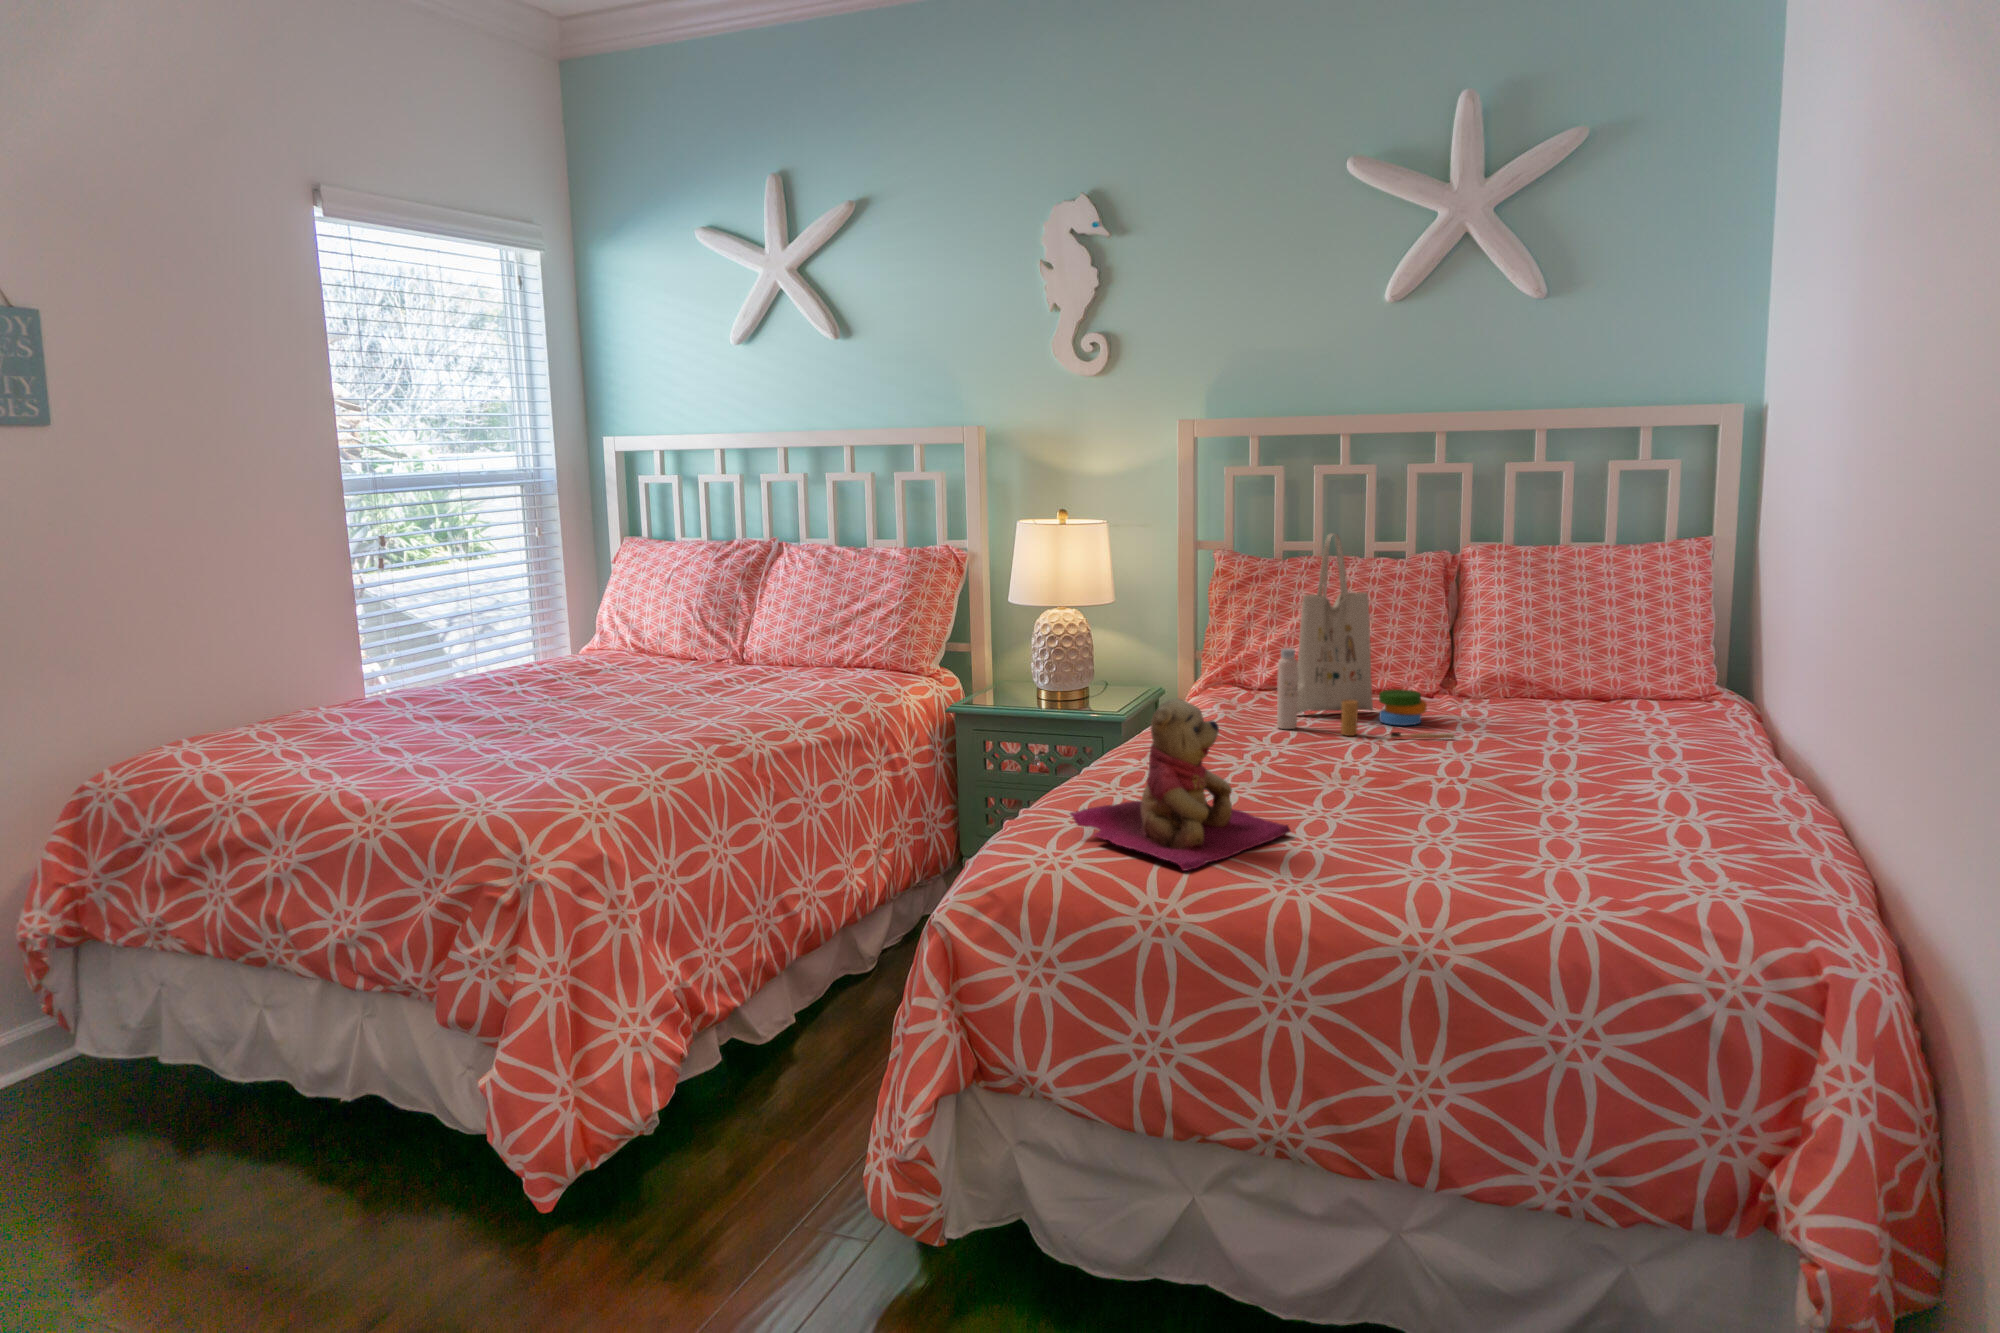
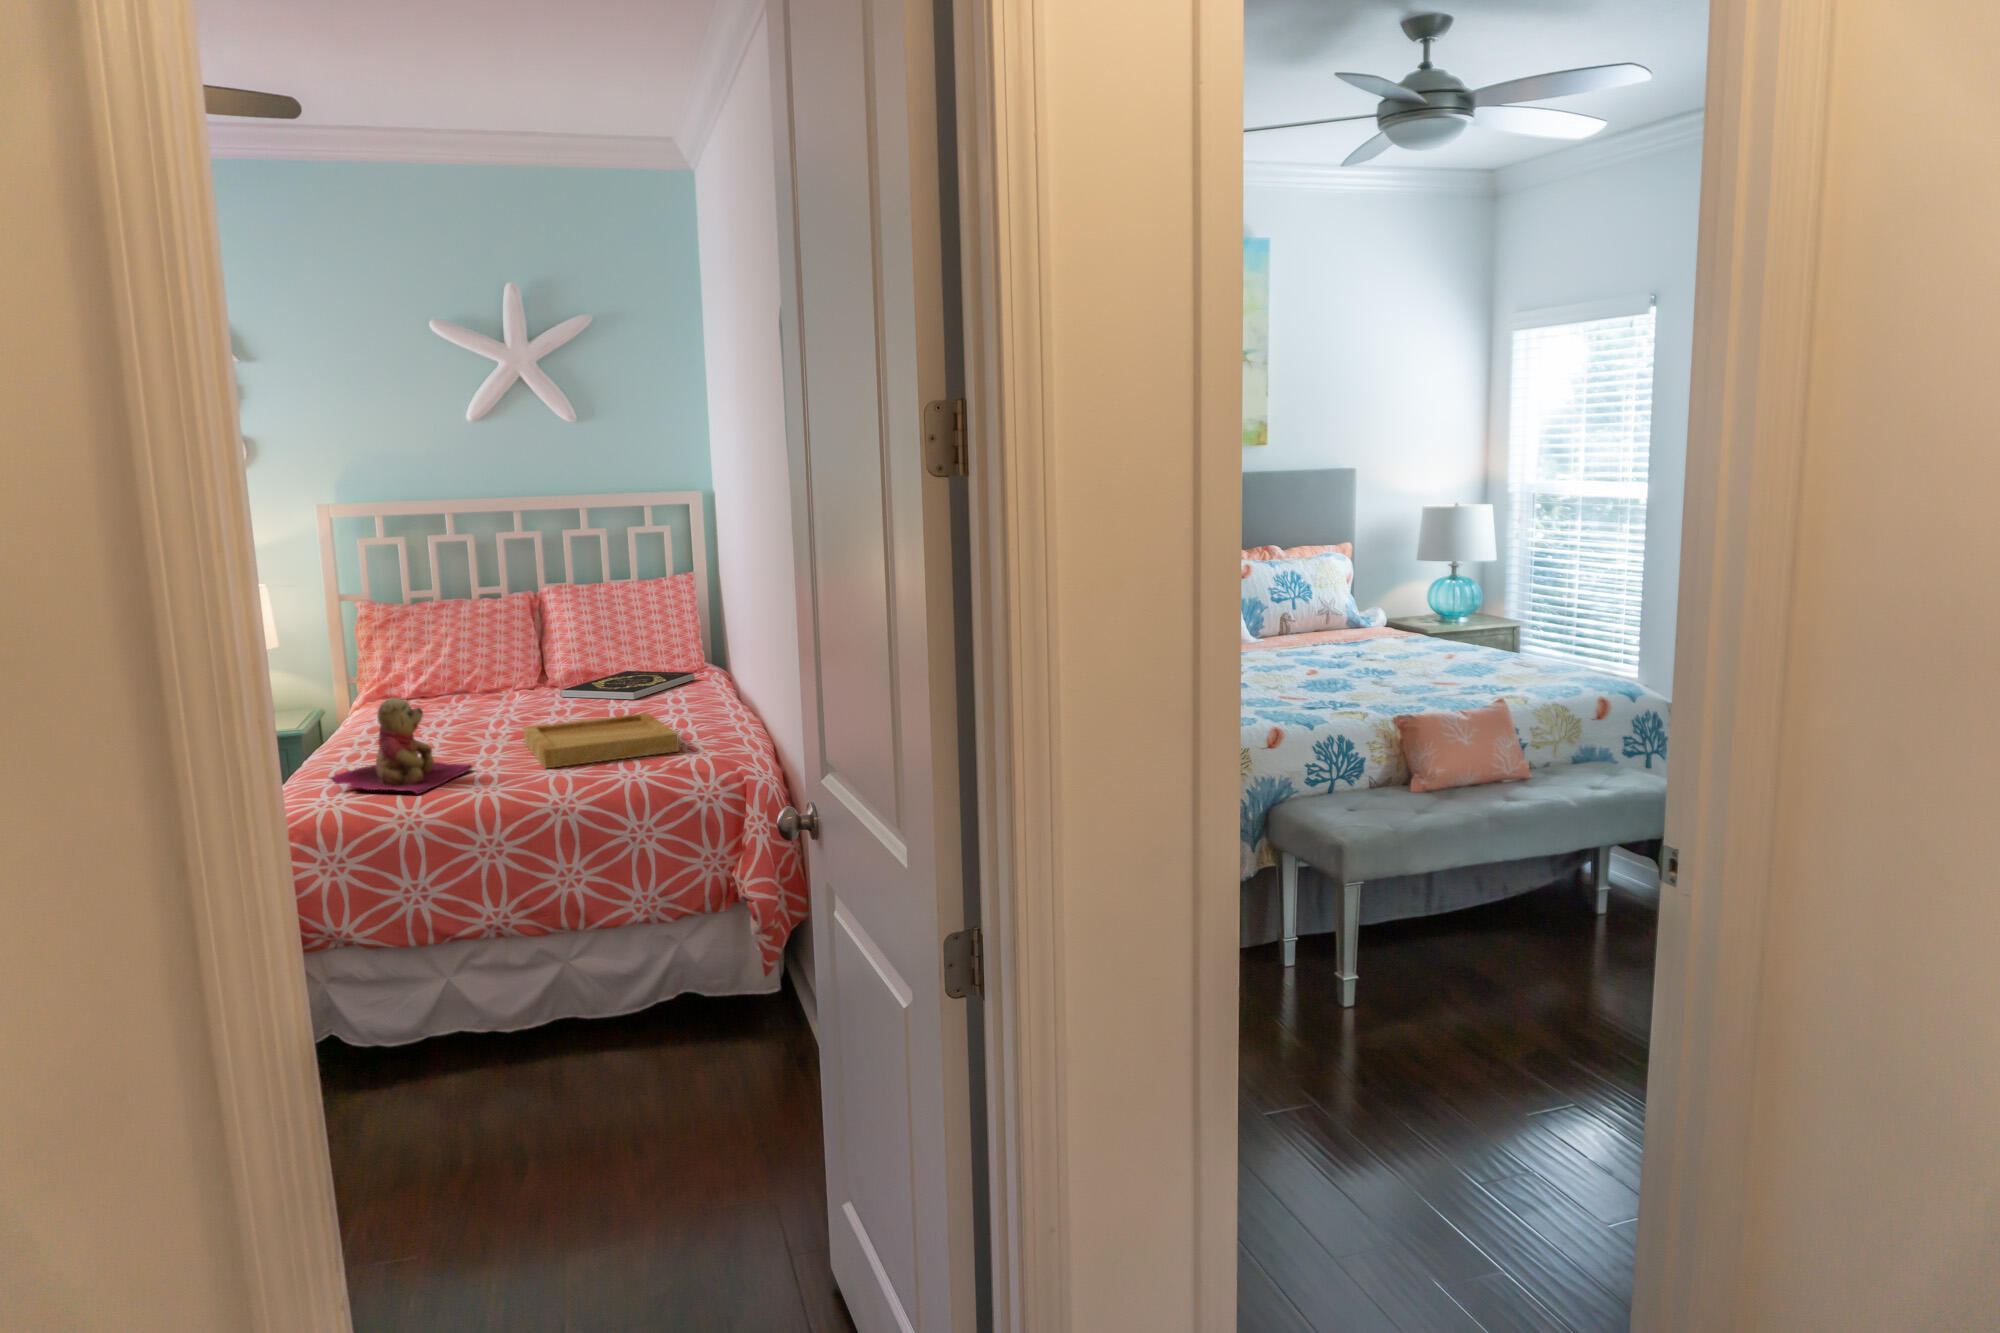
tote bag: present [1277,533,1454,738] -> none [431,586,555,720]
book: none [1469,684,1697,736] -> present [560,671,695,700]
tray: none [1390,768,1672,867] -> present [524,713,679,768]

